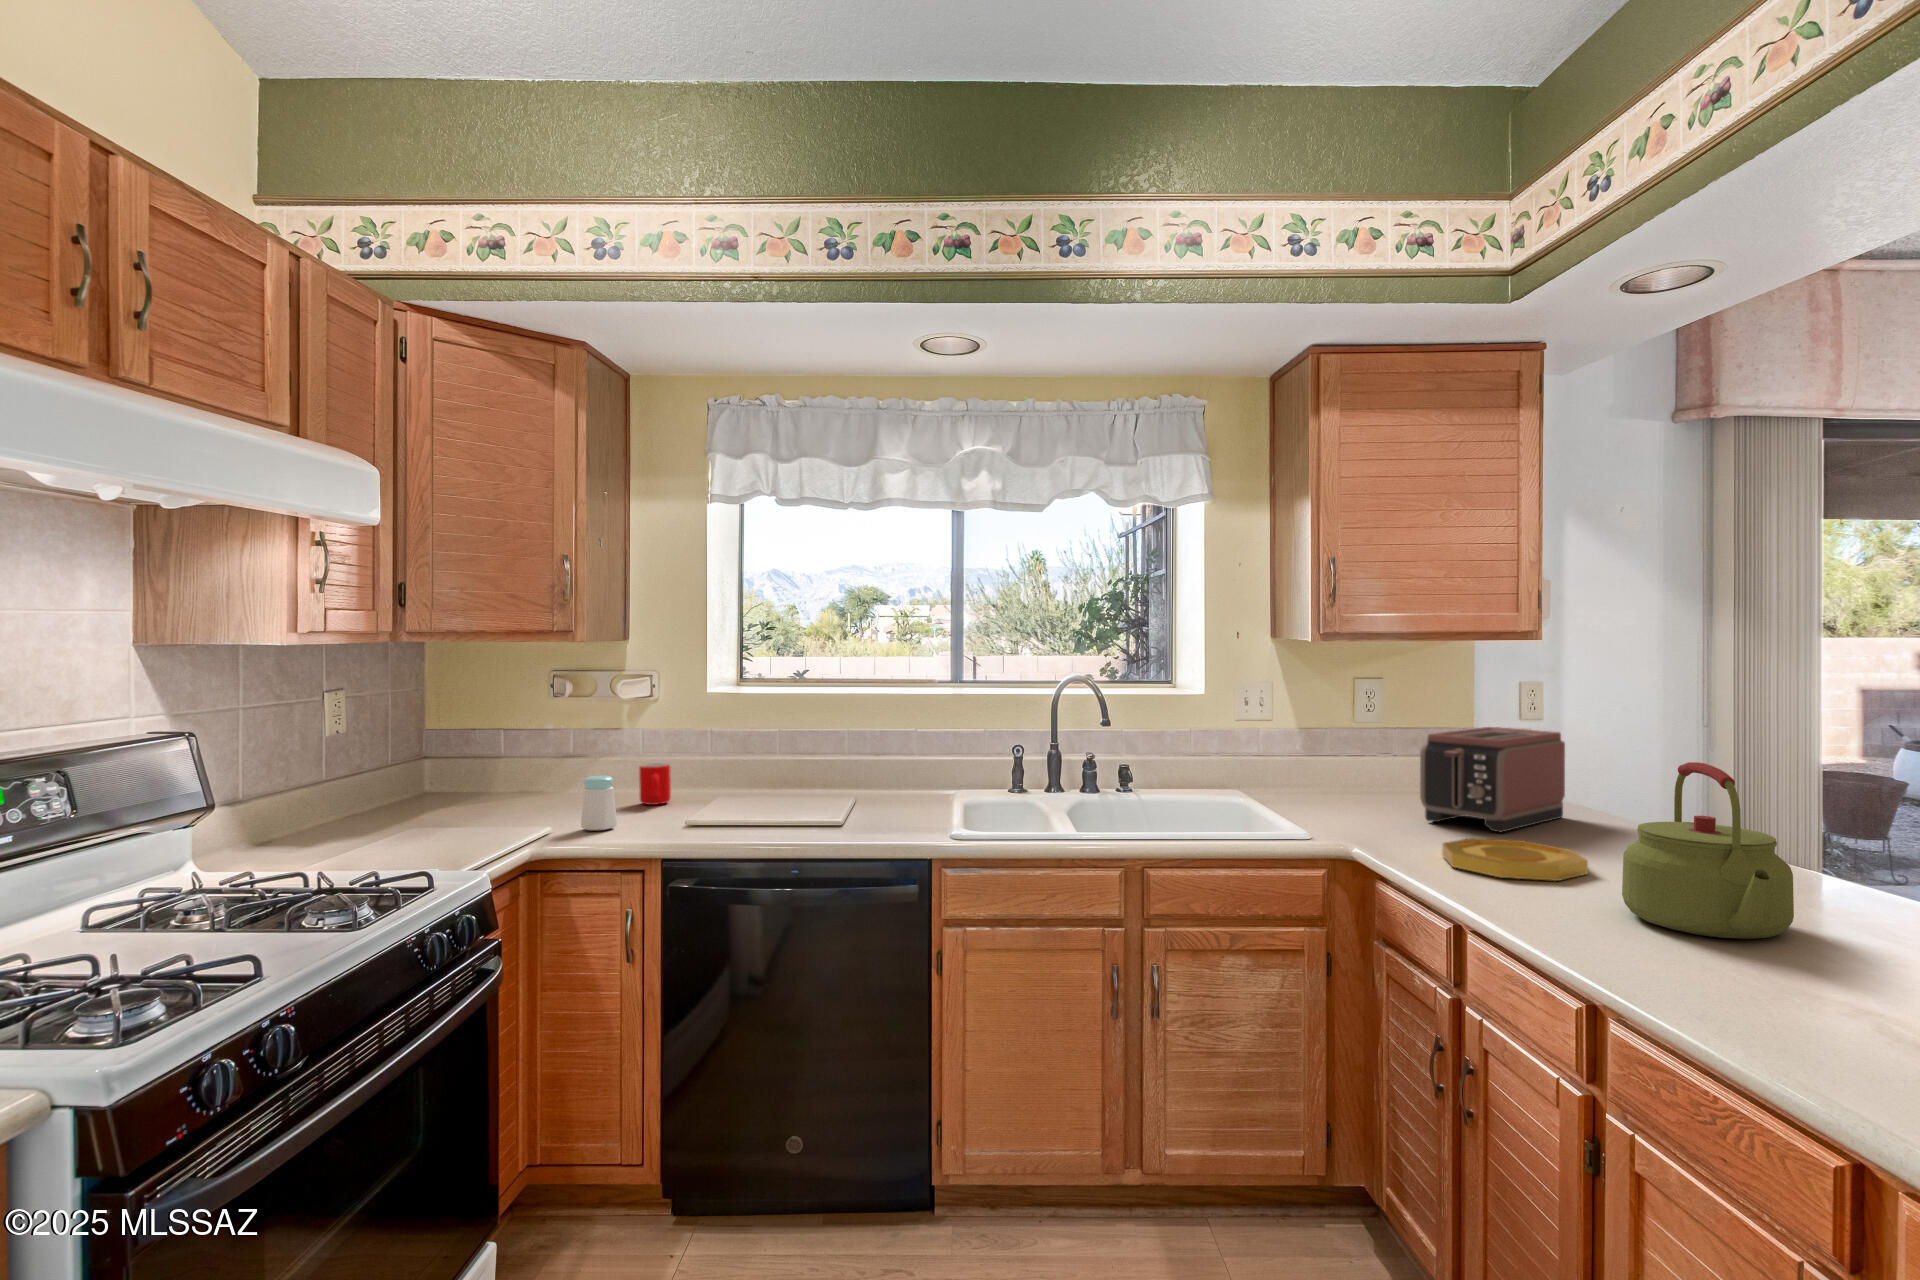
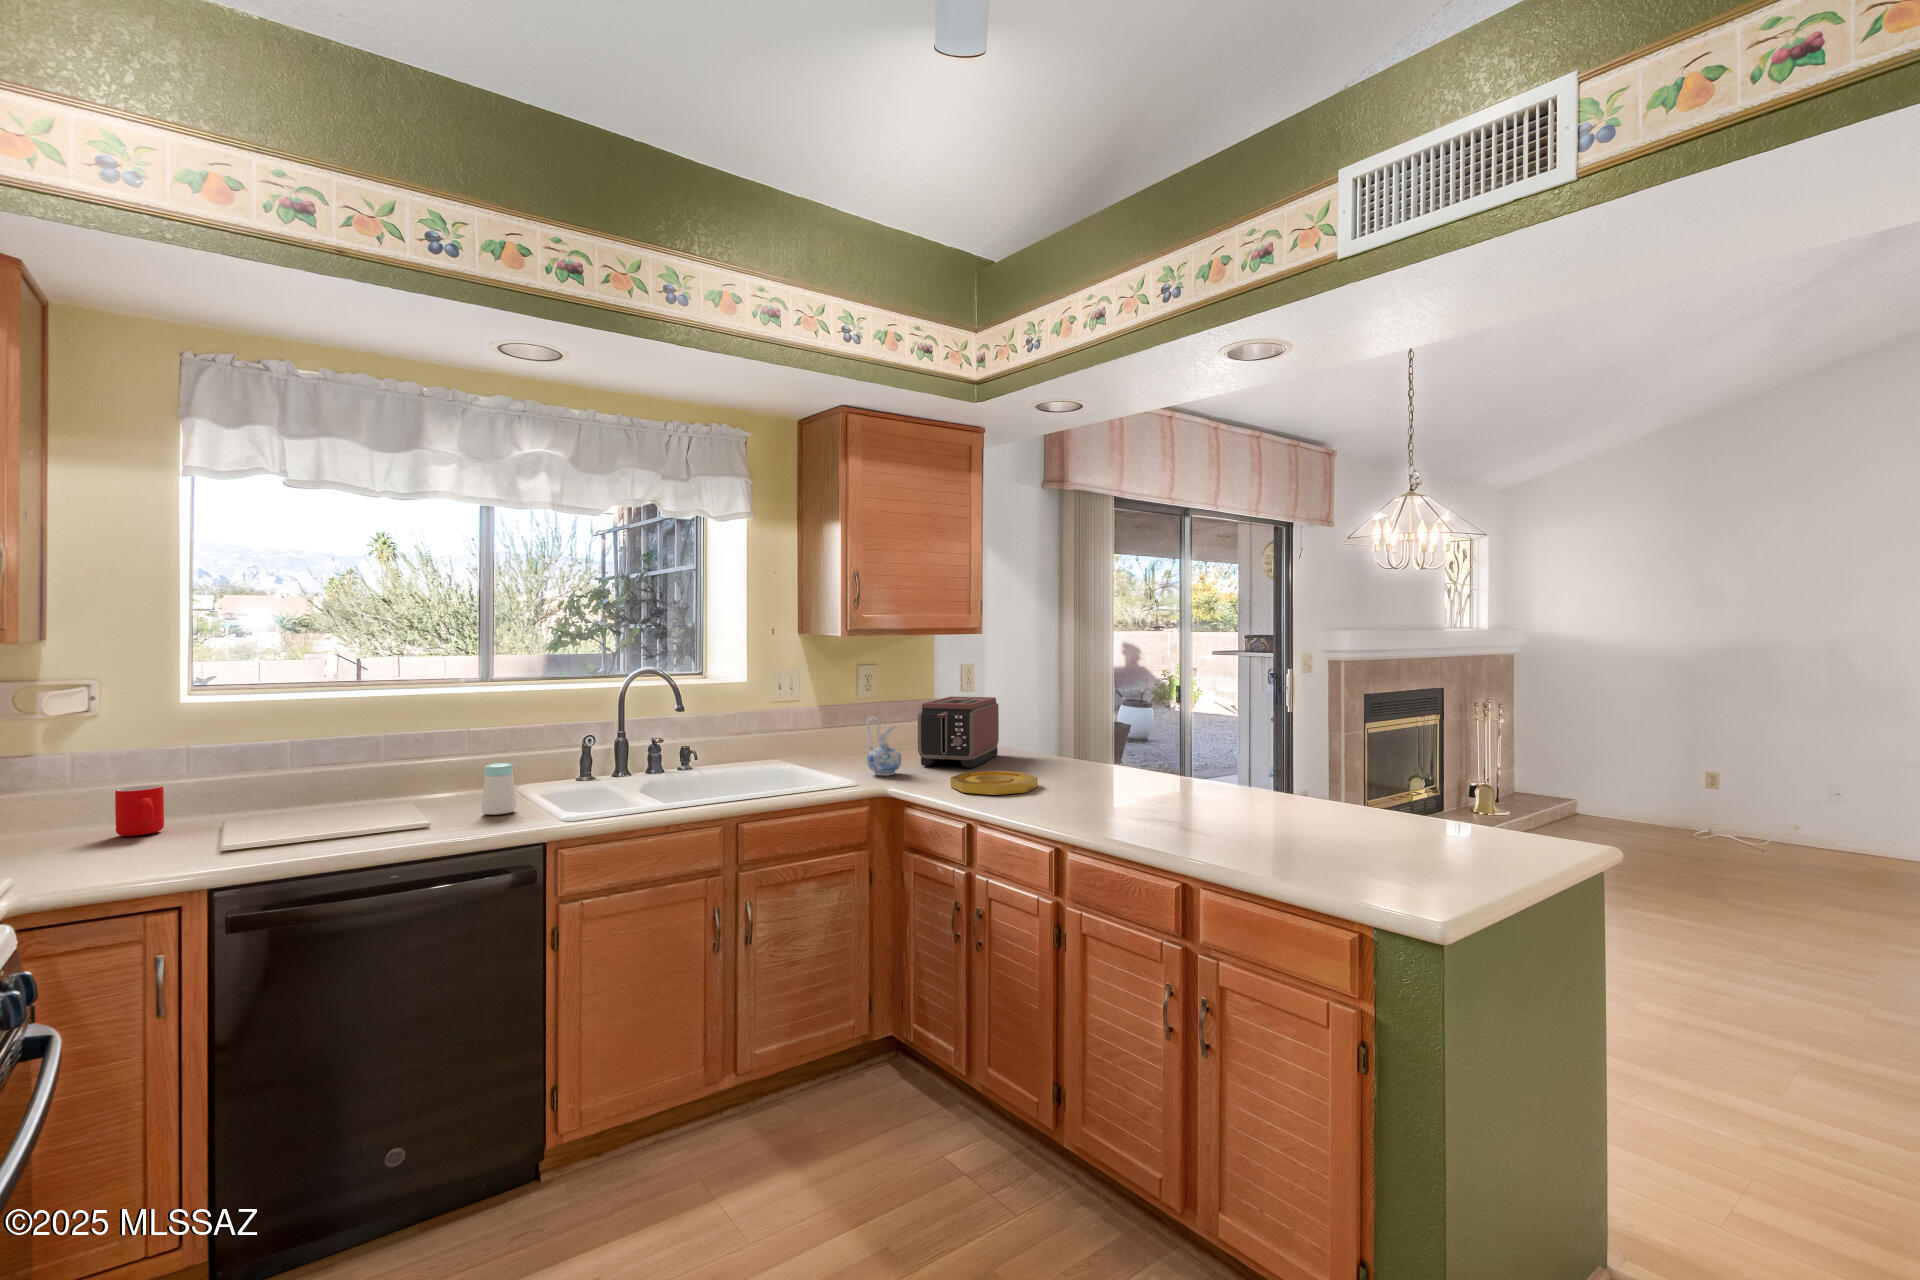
ceramic pitcher: none [1337,749,1387,829] -> present [866,717,901,776]
kettle: present [1622,762,1794,939] -> none [1071,708,1155,811]
salt shaker: present [581,775,617,830] -> present [482,763,517,815]

